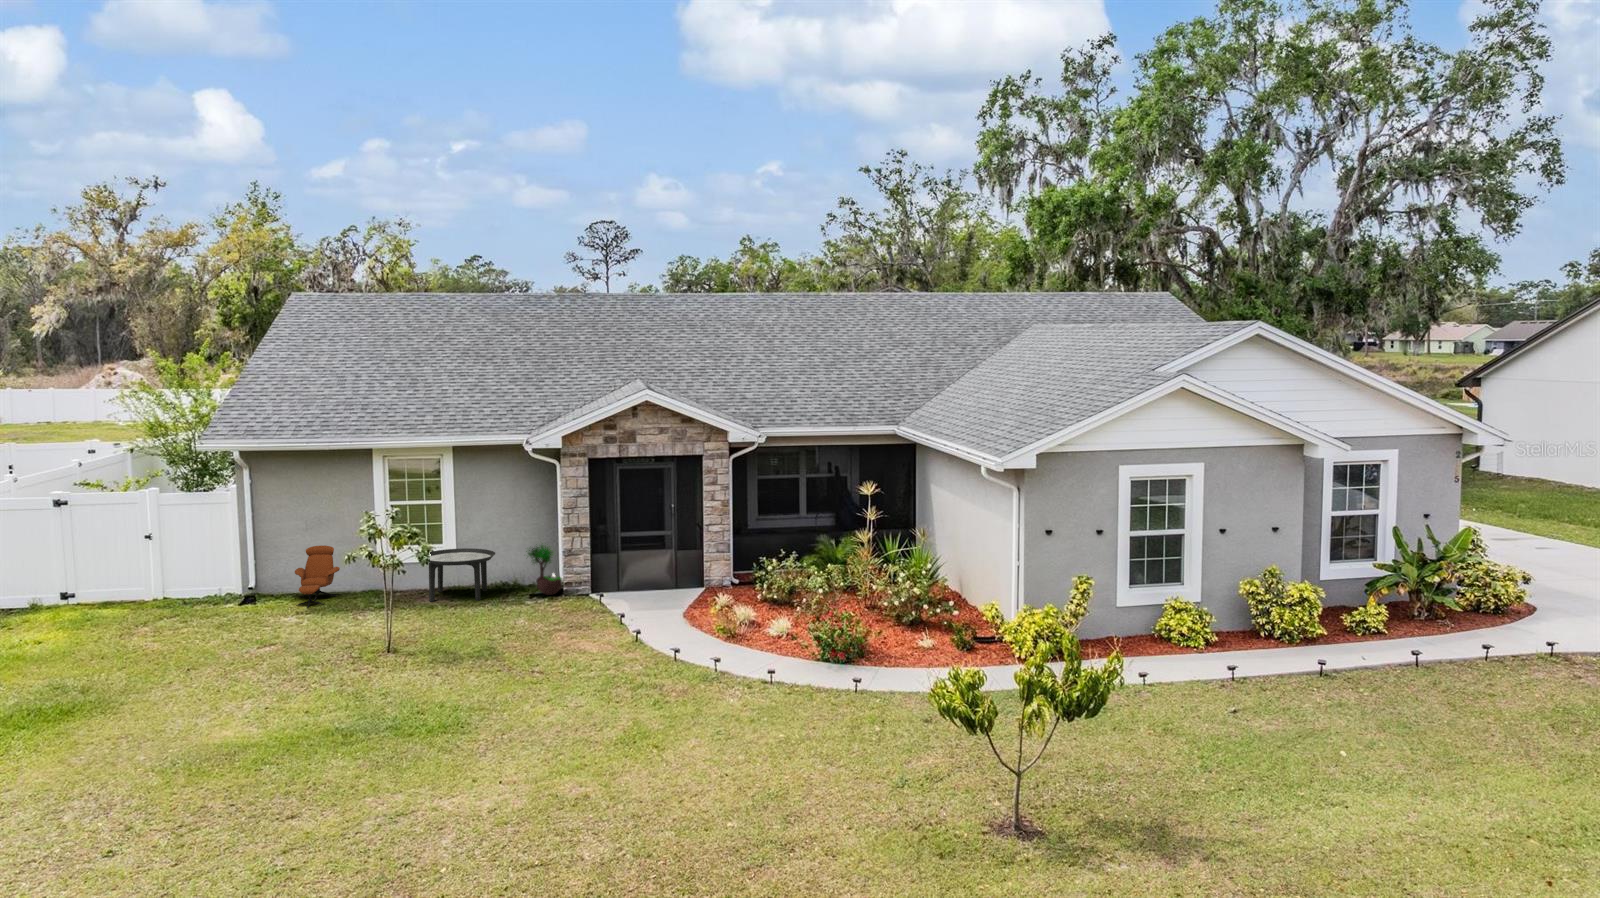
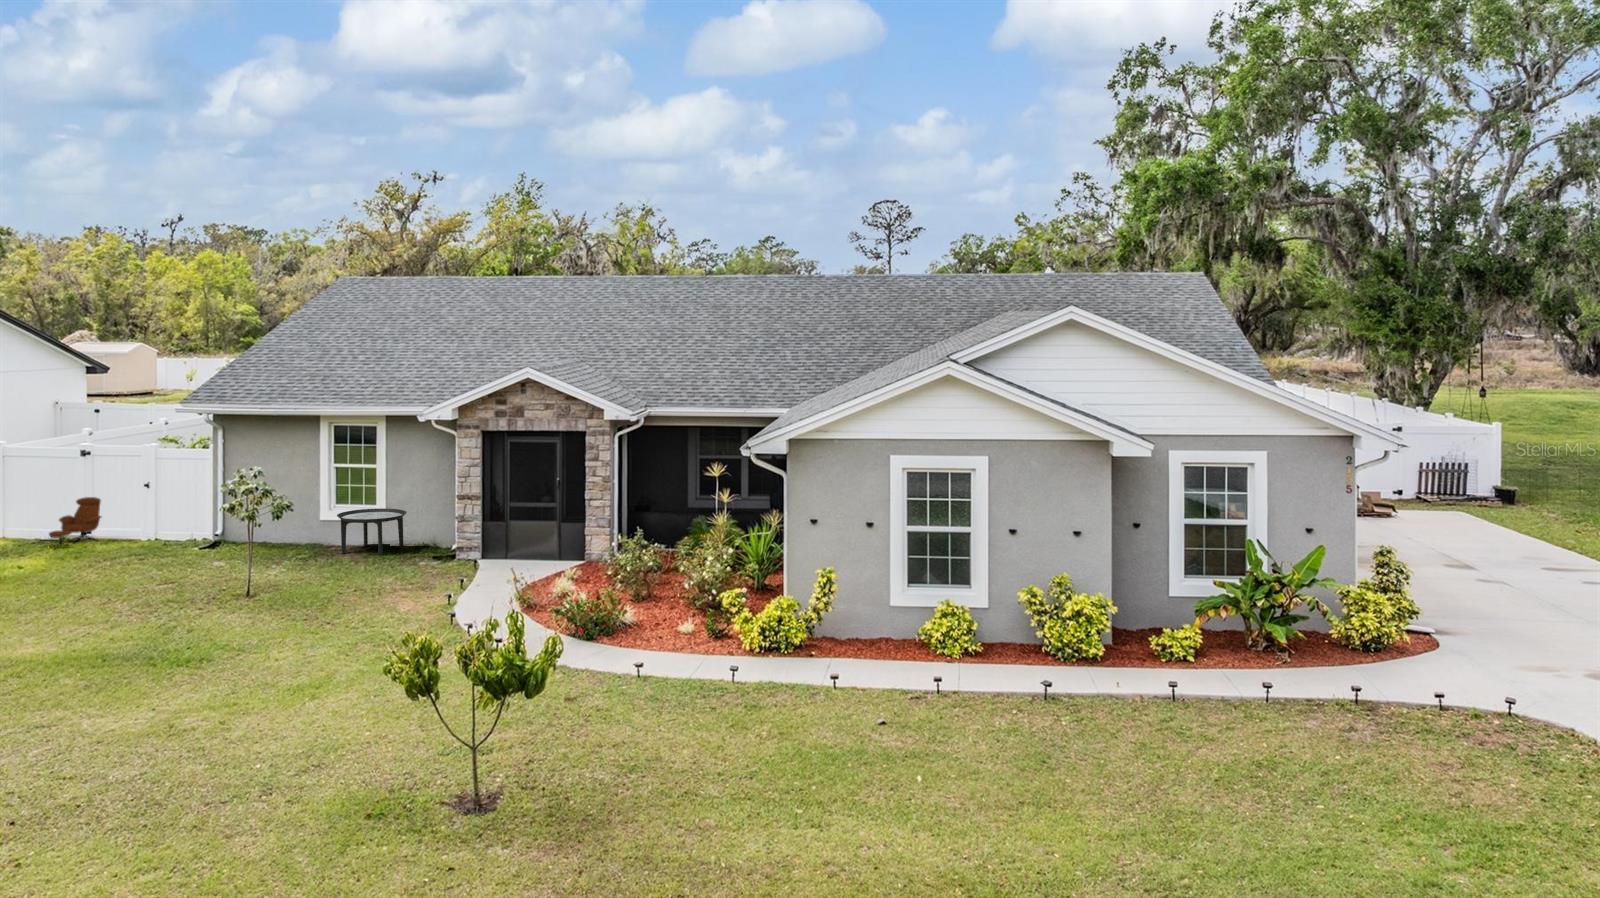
lounge chair: present [295,545,340,608] -> present [49,497,101,546]
potted tree: present [526,545,562,595] -> none [424,503,457,554]

